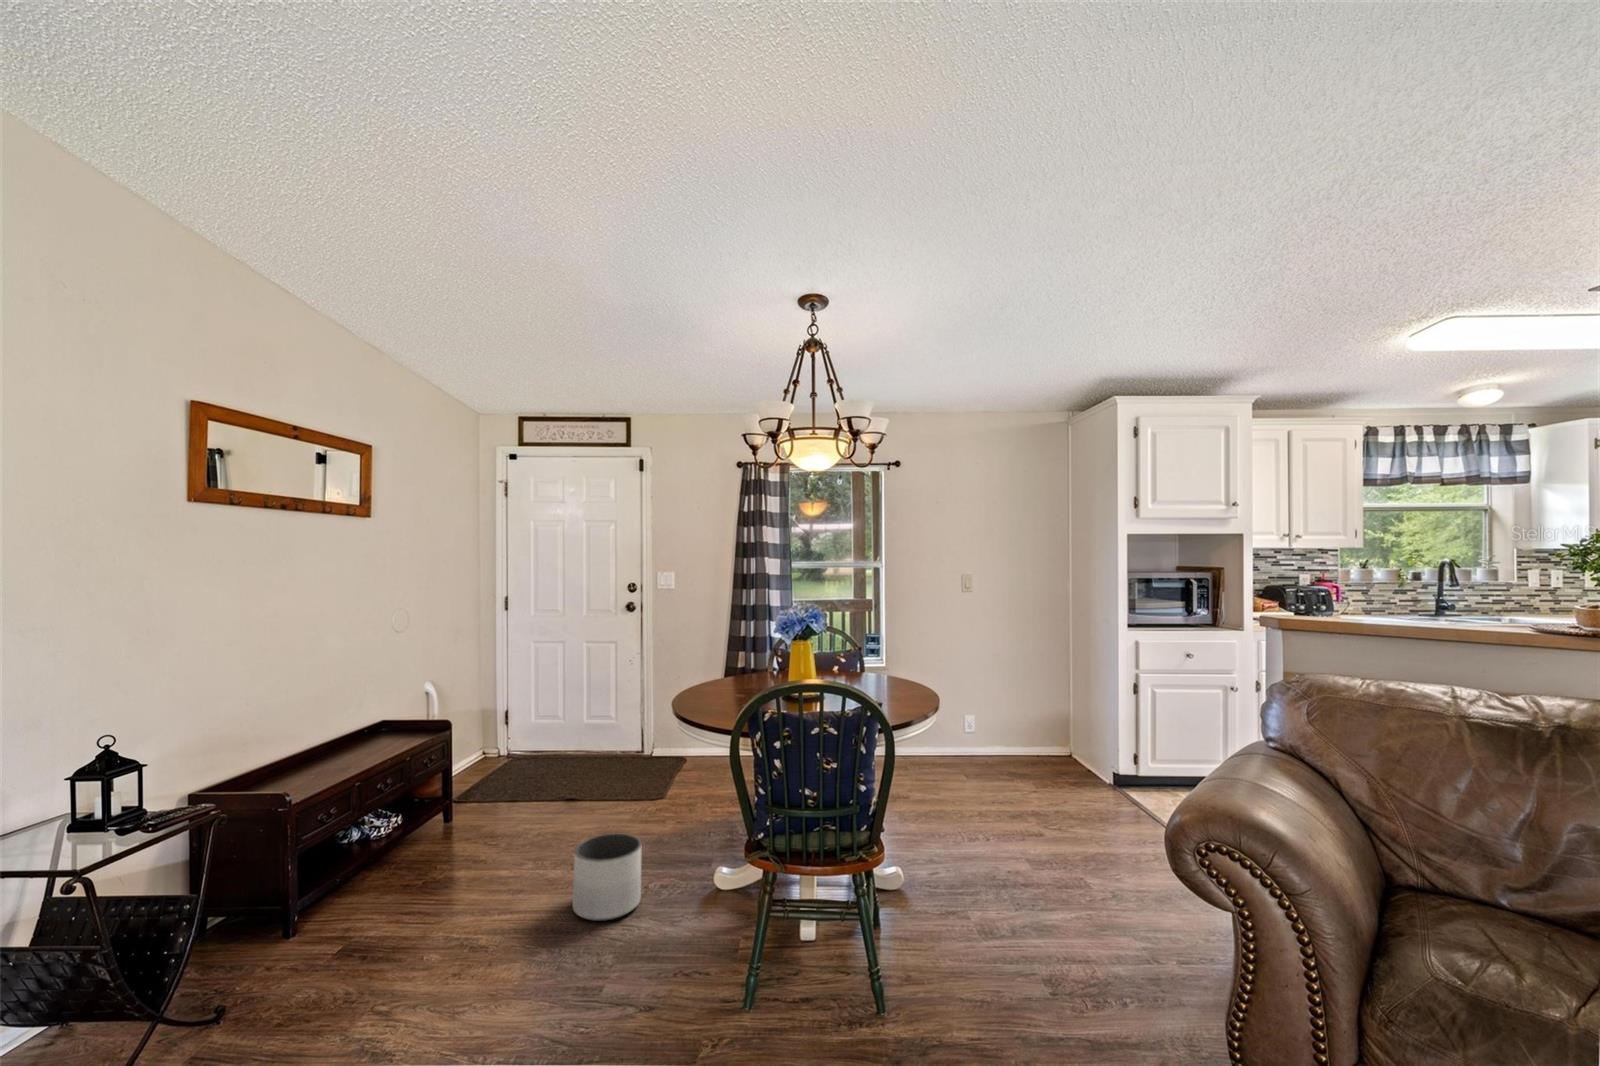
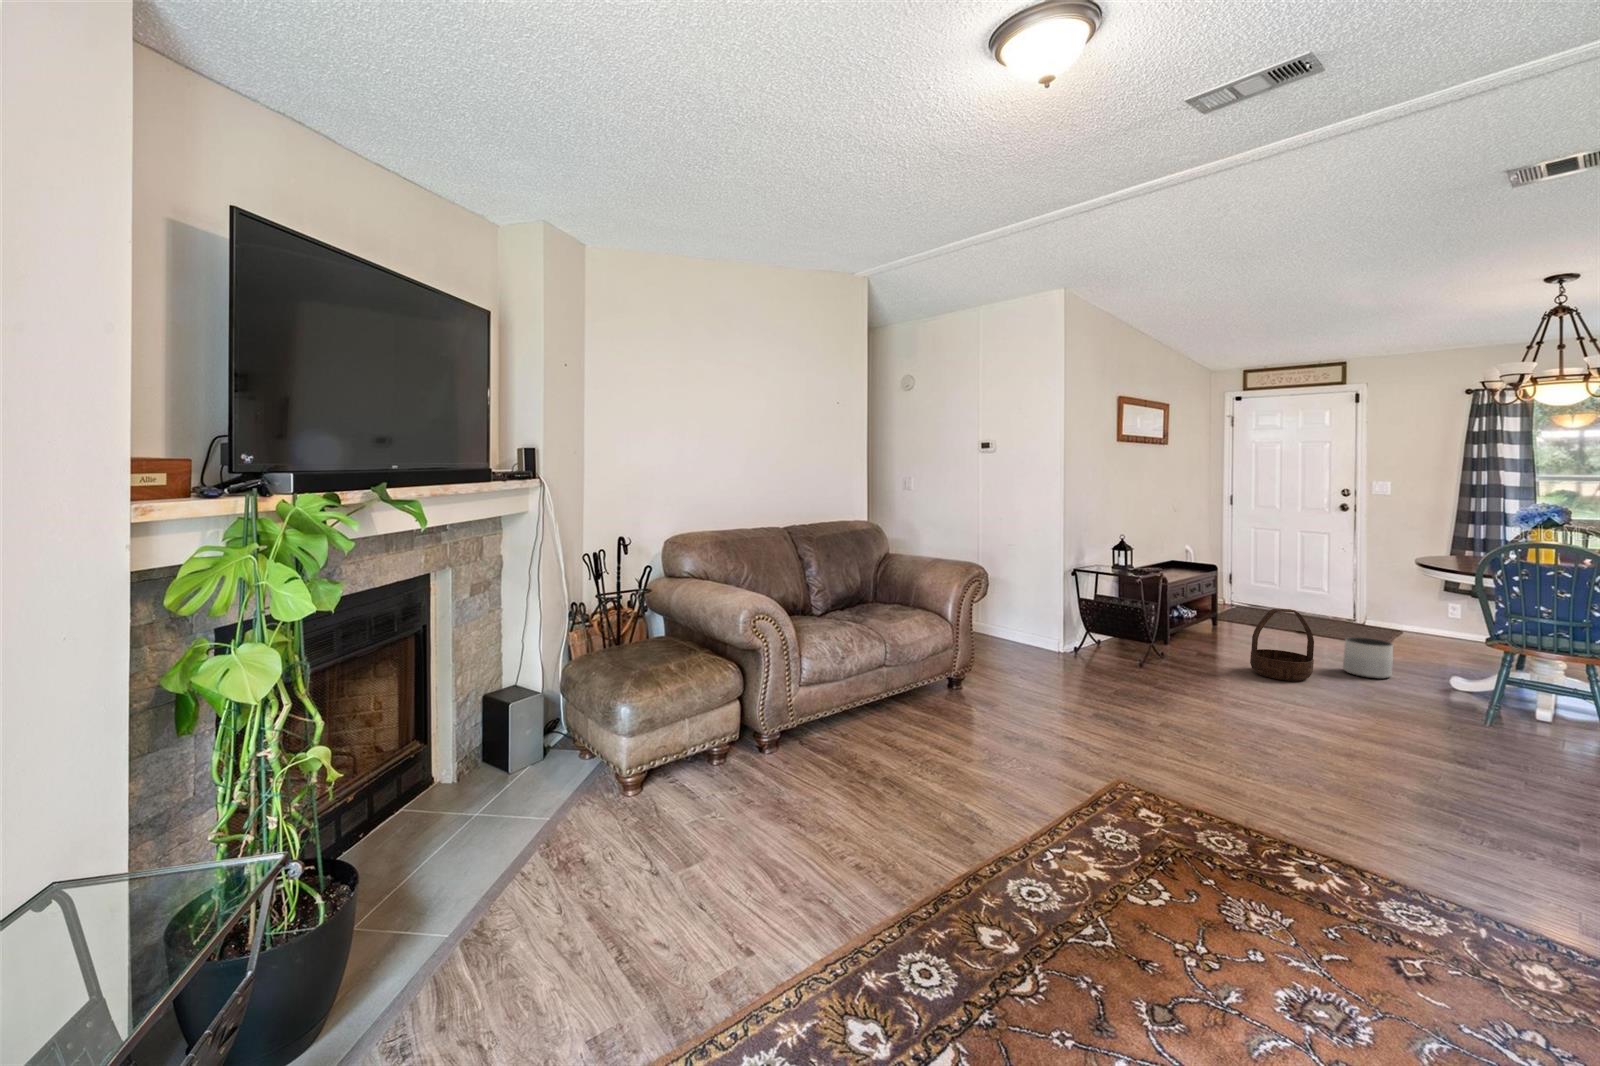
basket: none [379,829,506,1009] -> present [1250,609,1314,681]

